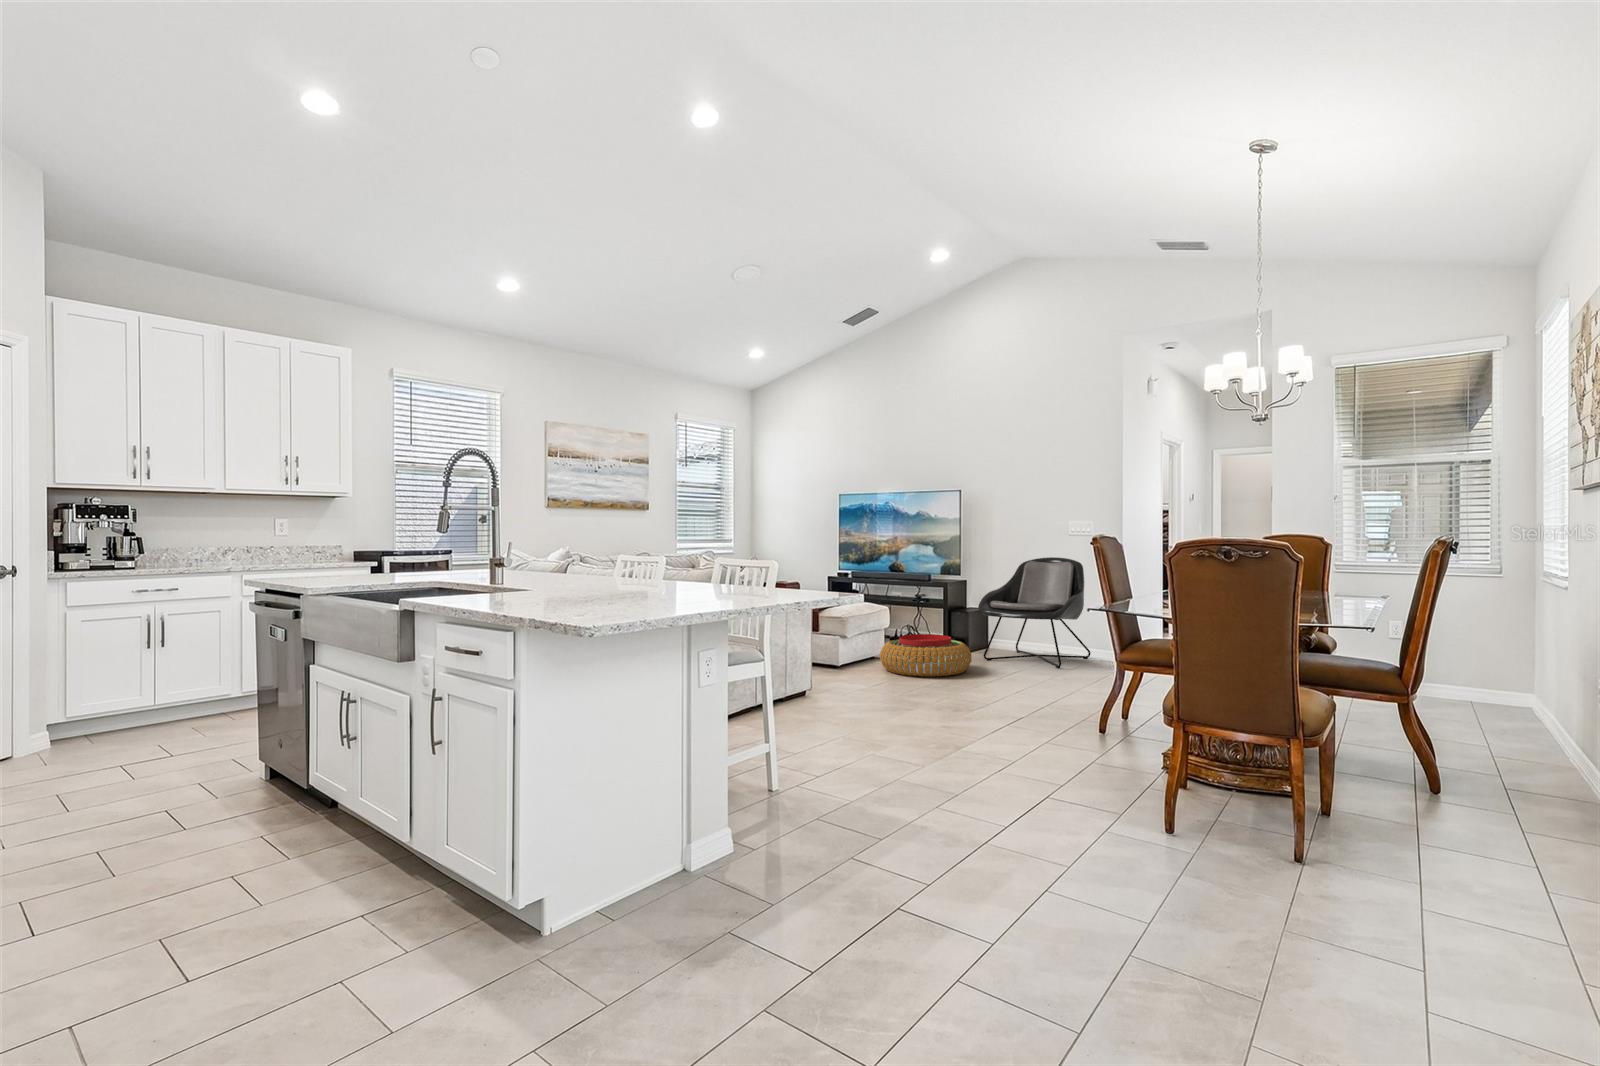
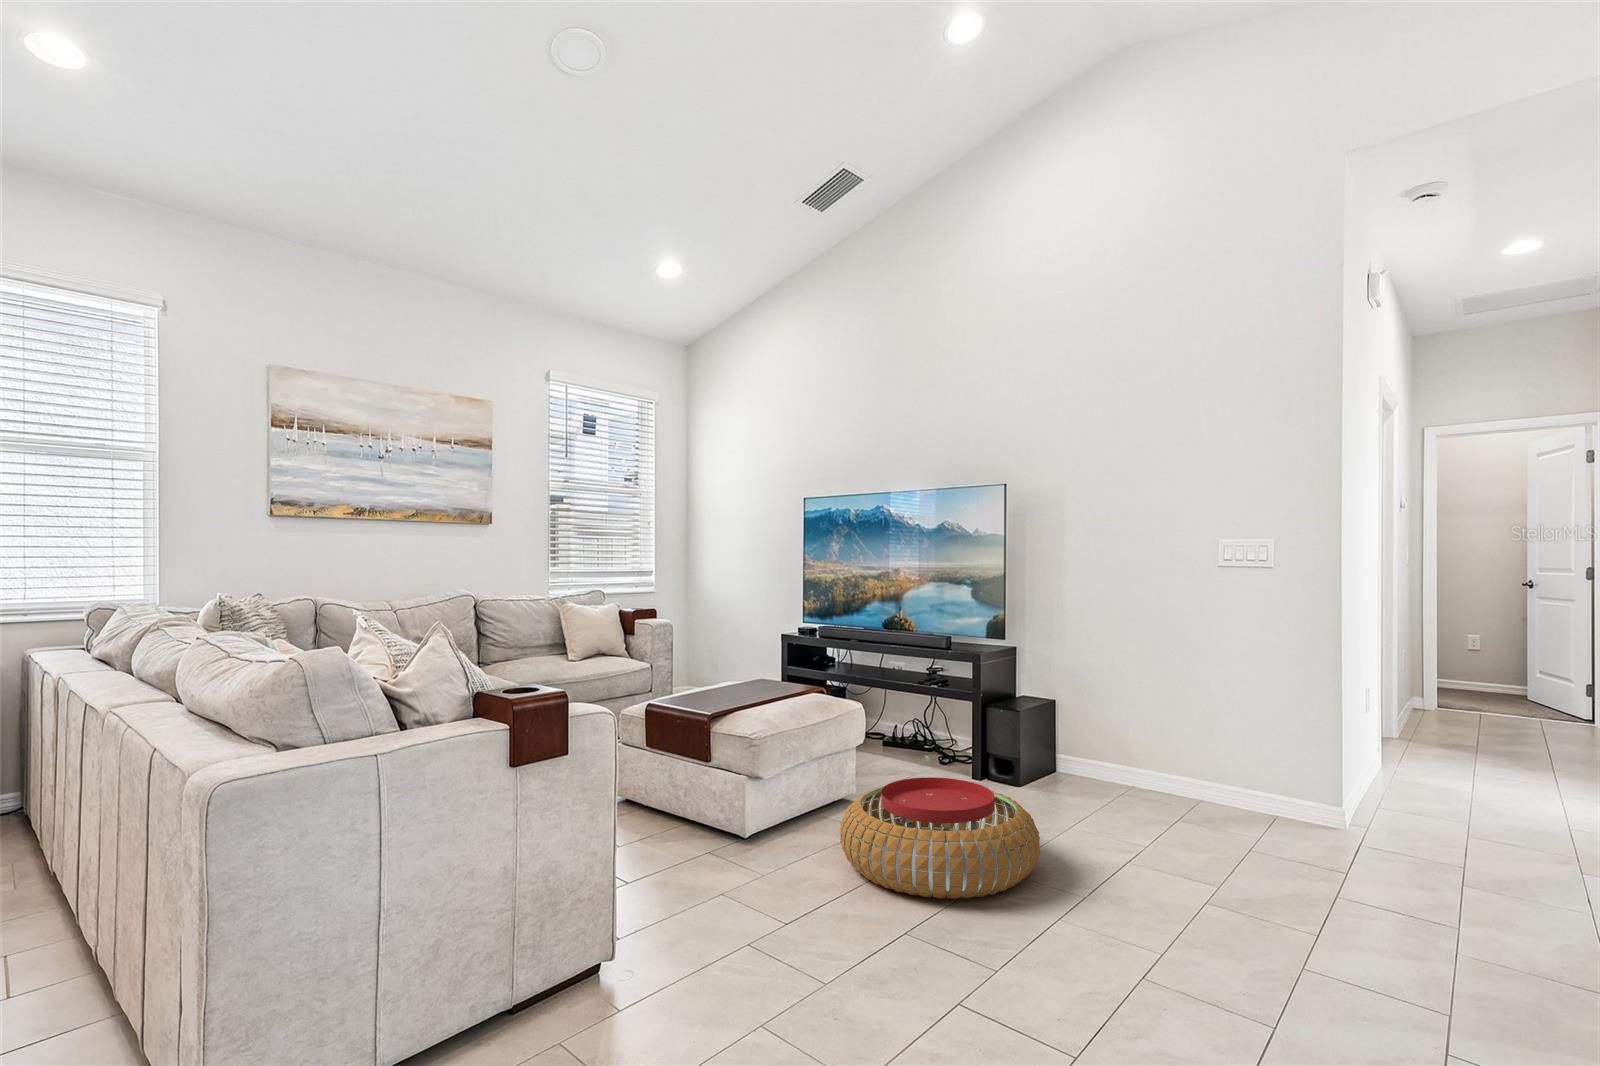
lounge chair: present [978,557,1090,668] -> none [1049,613,1281,863]

